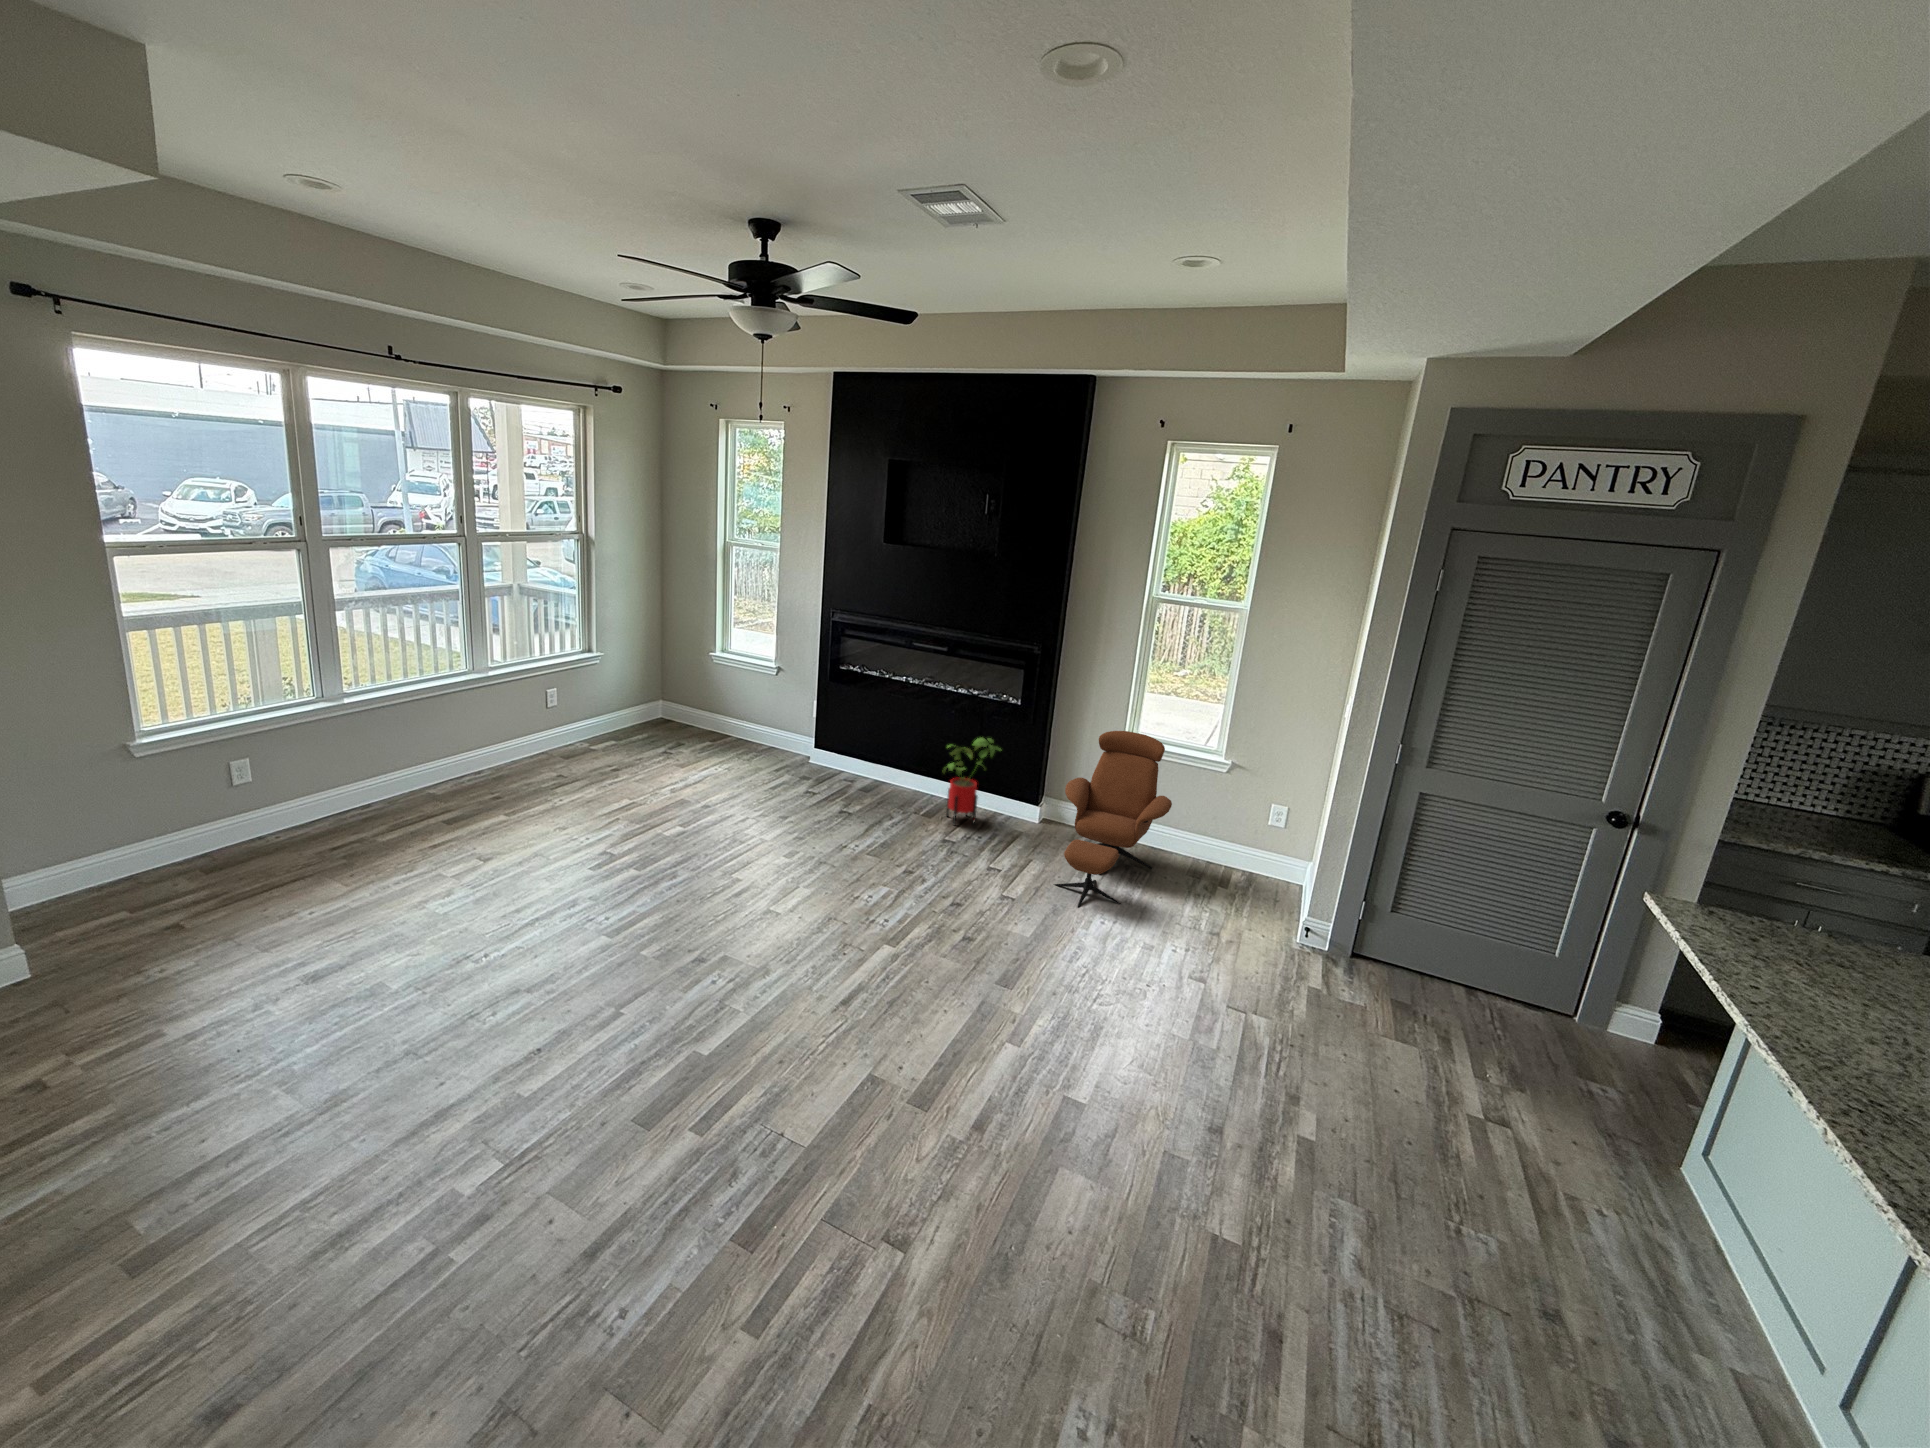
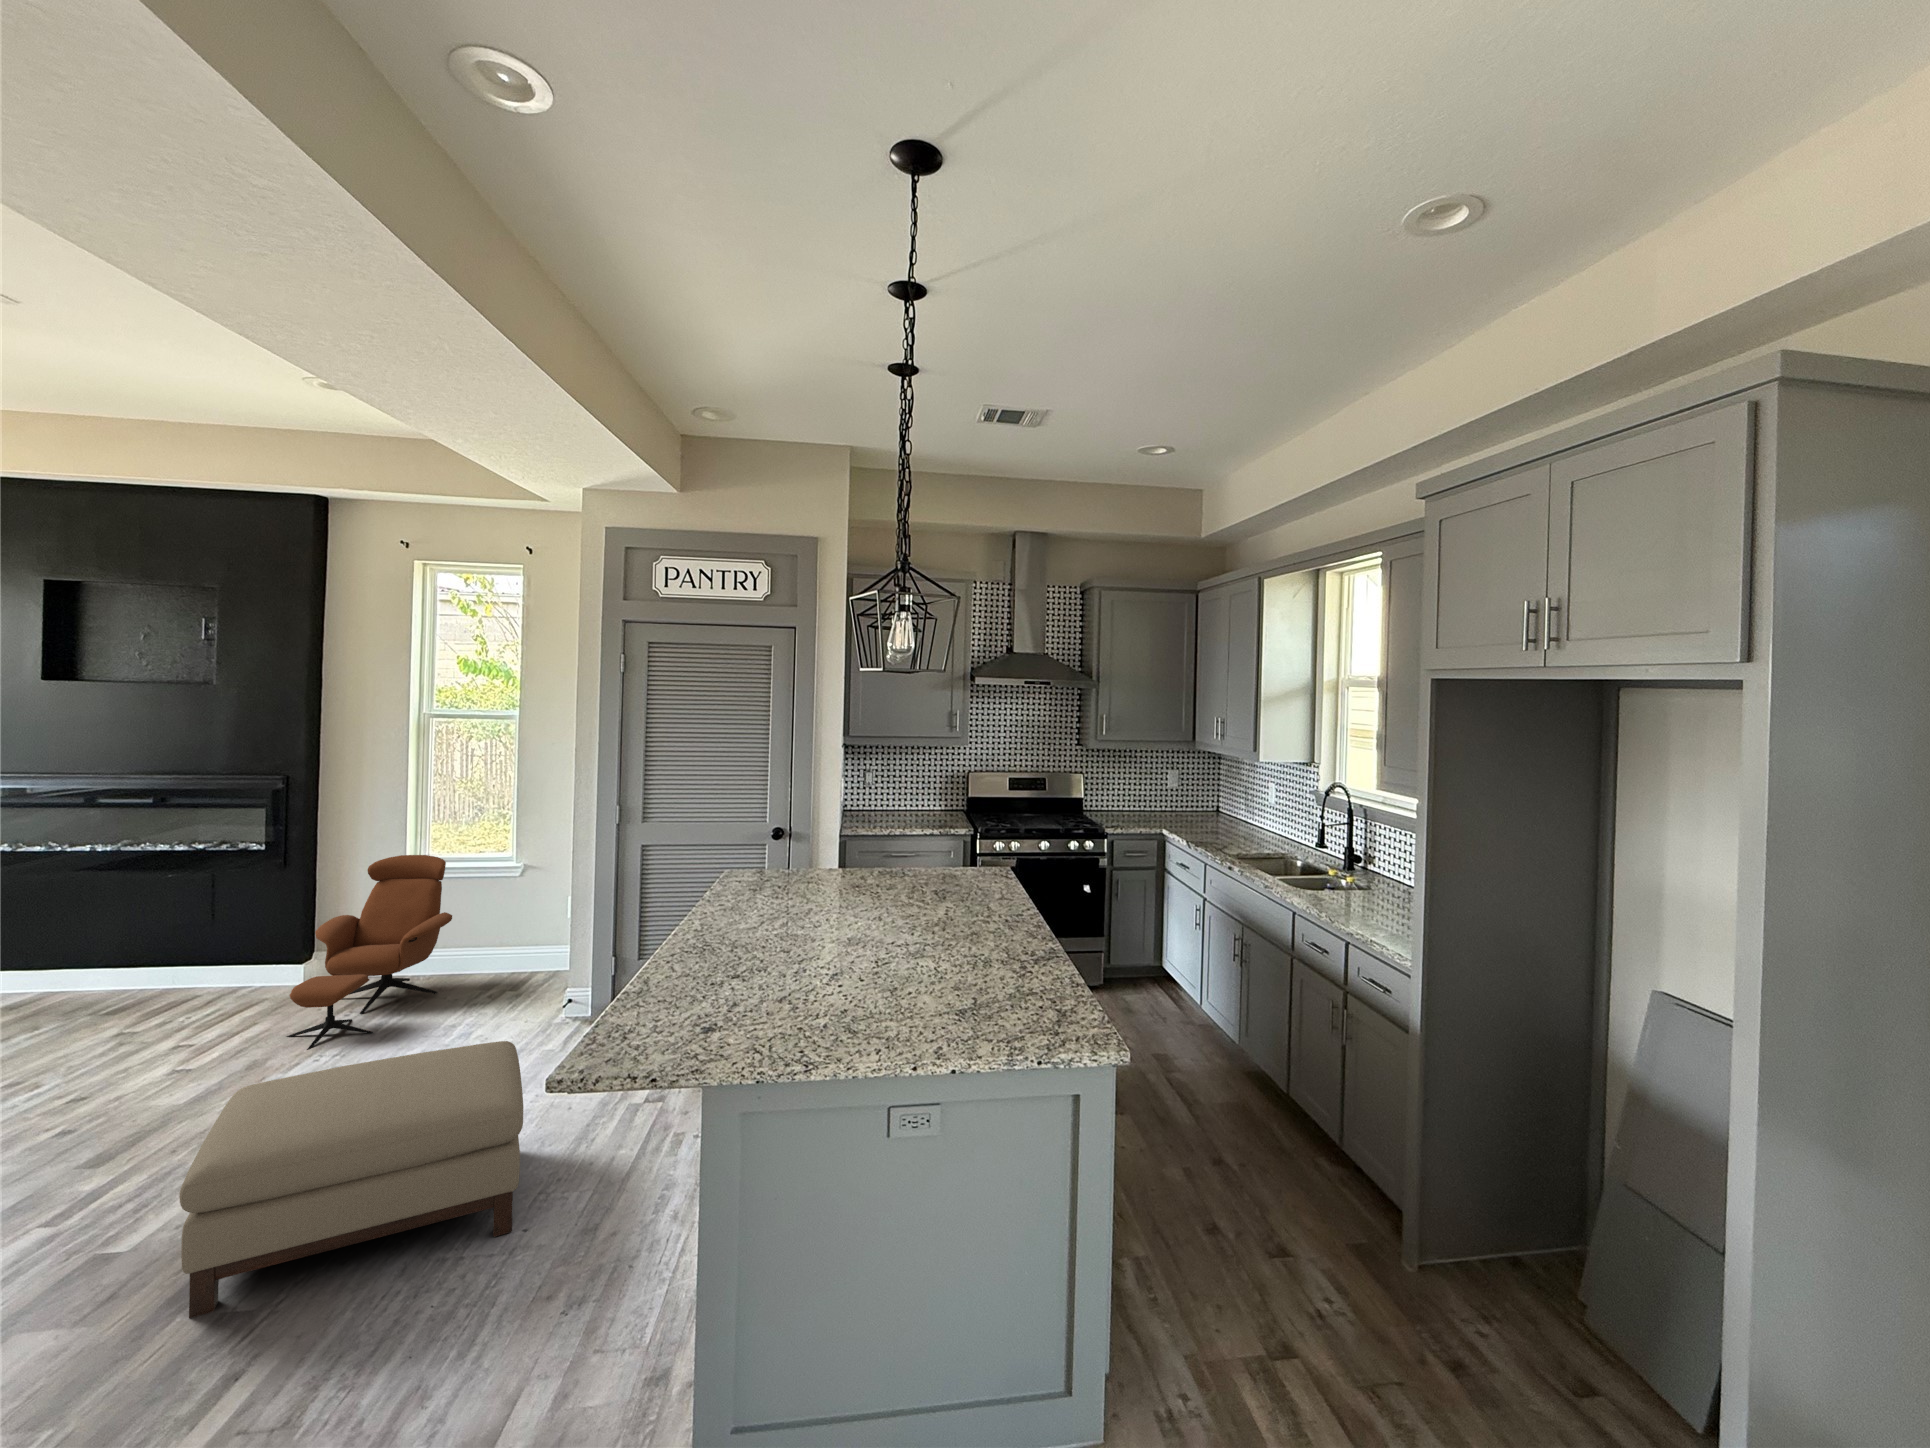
house plant: present [943,738,1000,825] -> none [137,894,236,1013]
ottoman: none [1122,1012,1470,1301] -> present [179,1041,523,1318]

